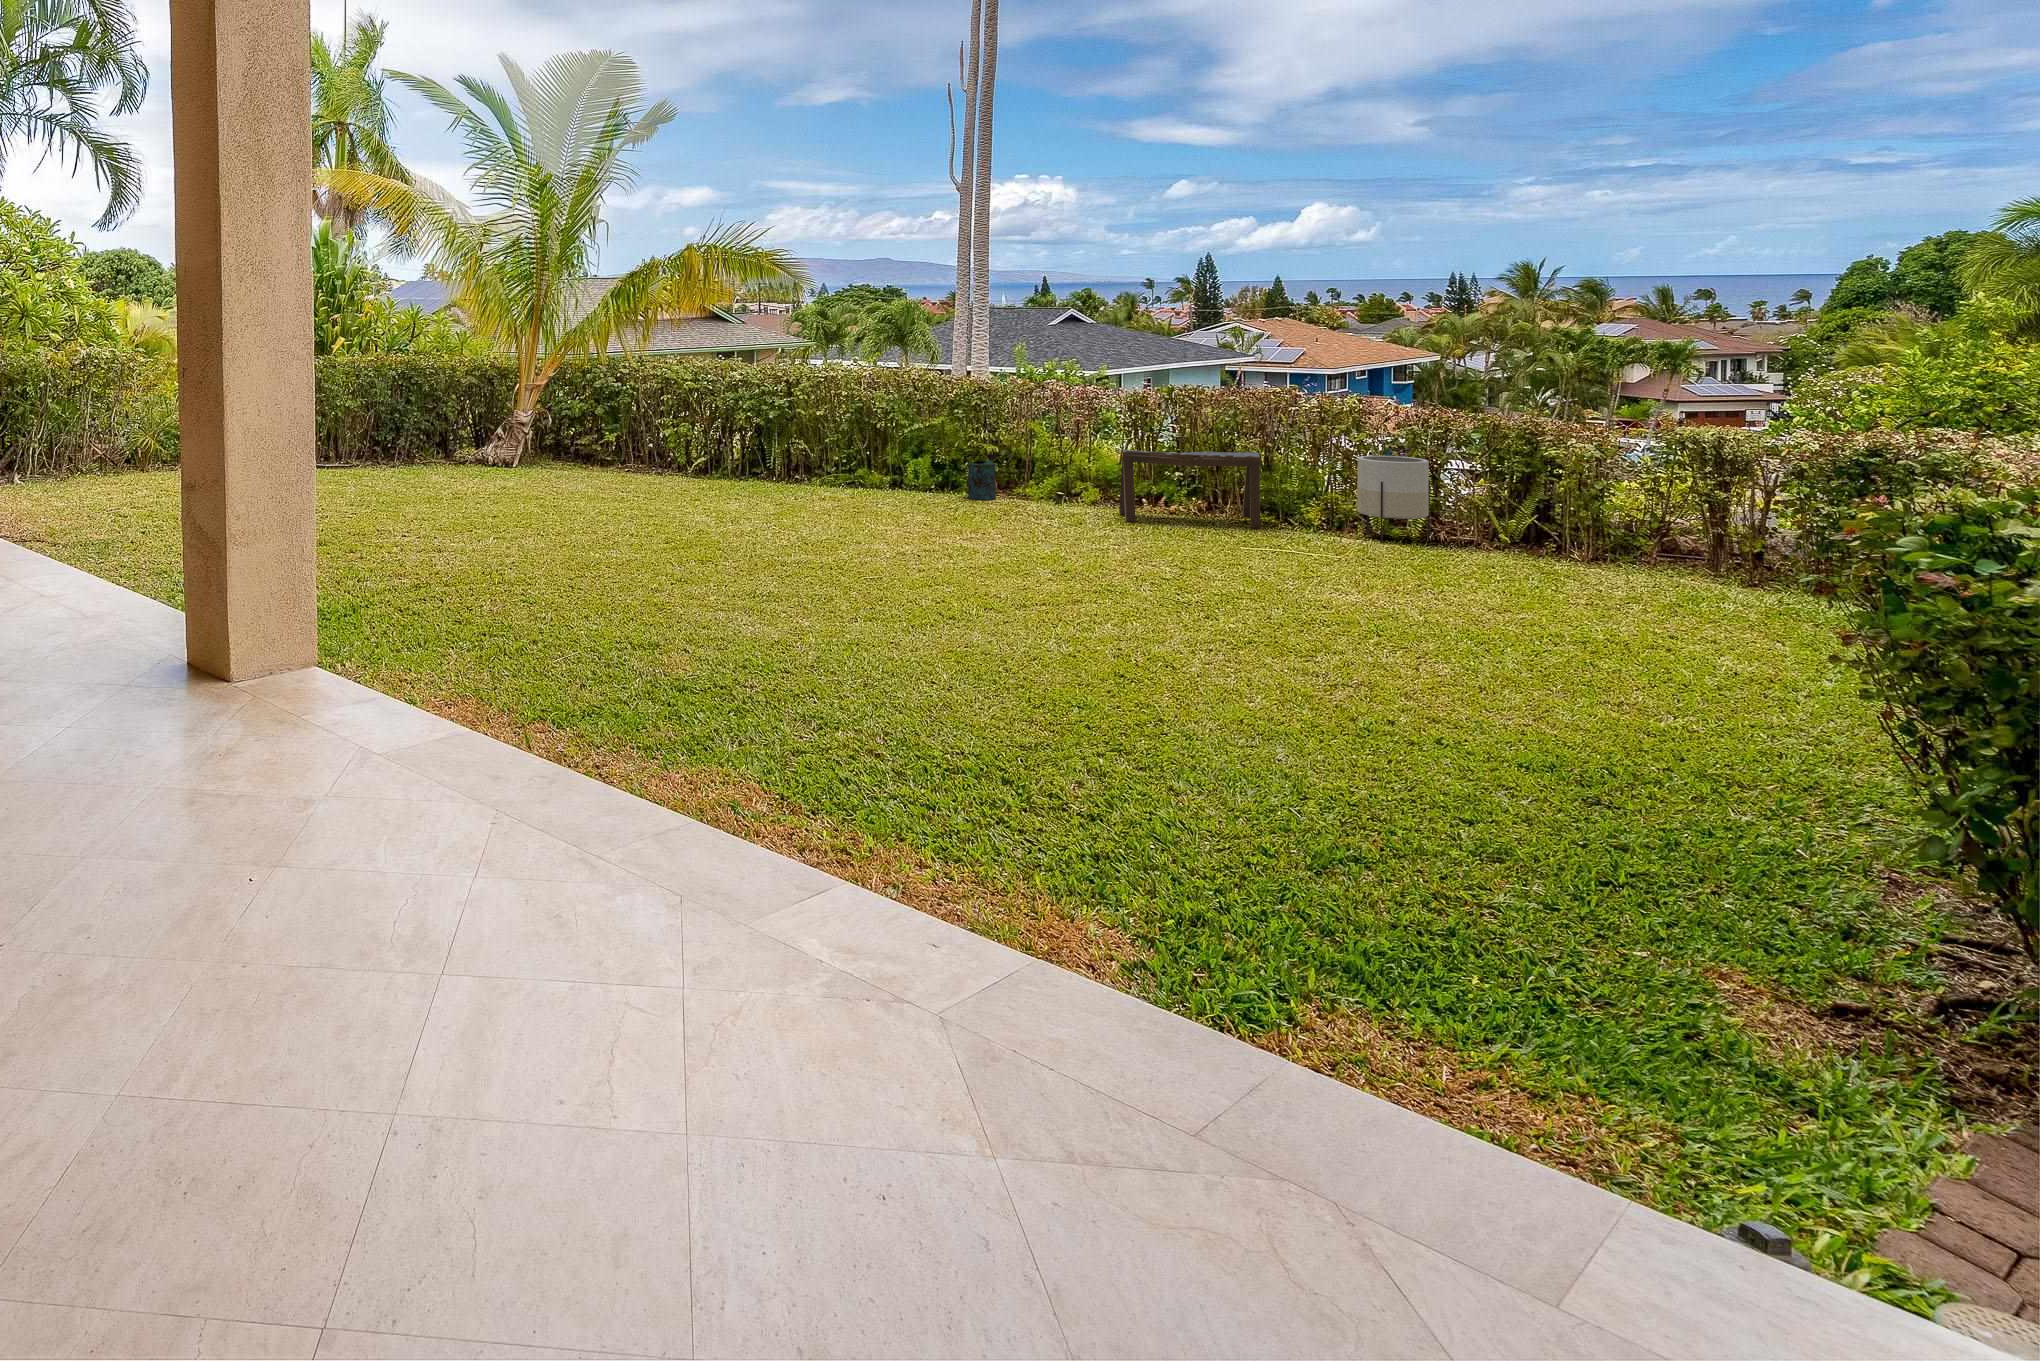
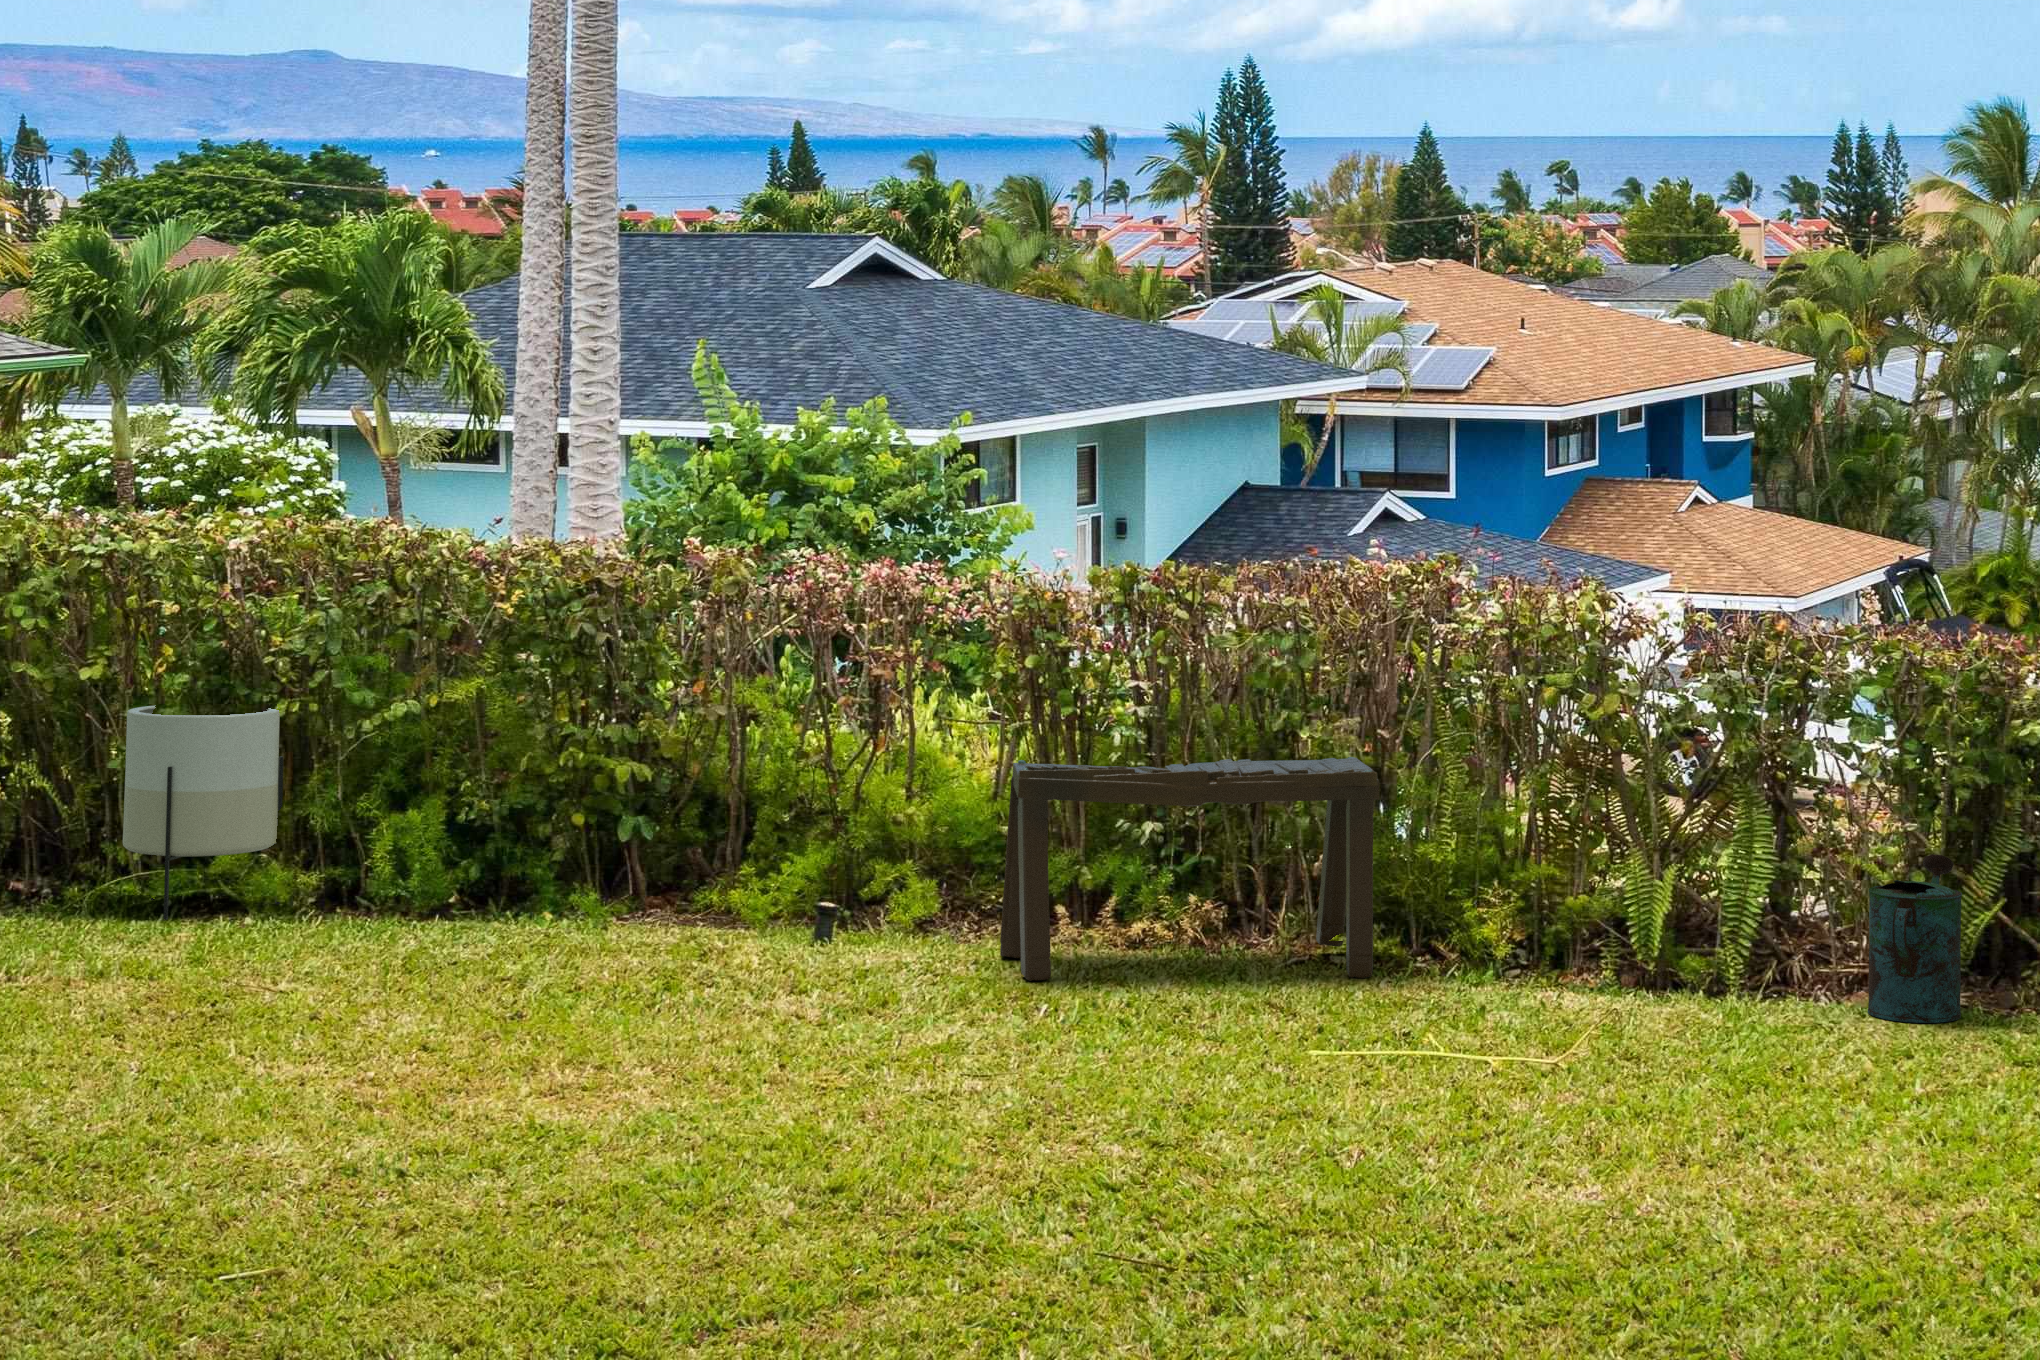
watering can: present [968,454,996,500] -> present [1867,854,1962,1023]
planter: present [1357,456,1430,543] -> present [123,705,283,920]

